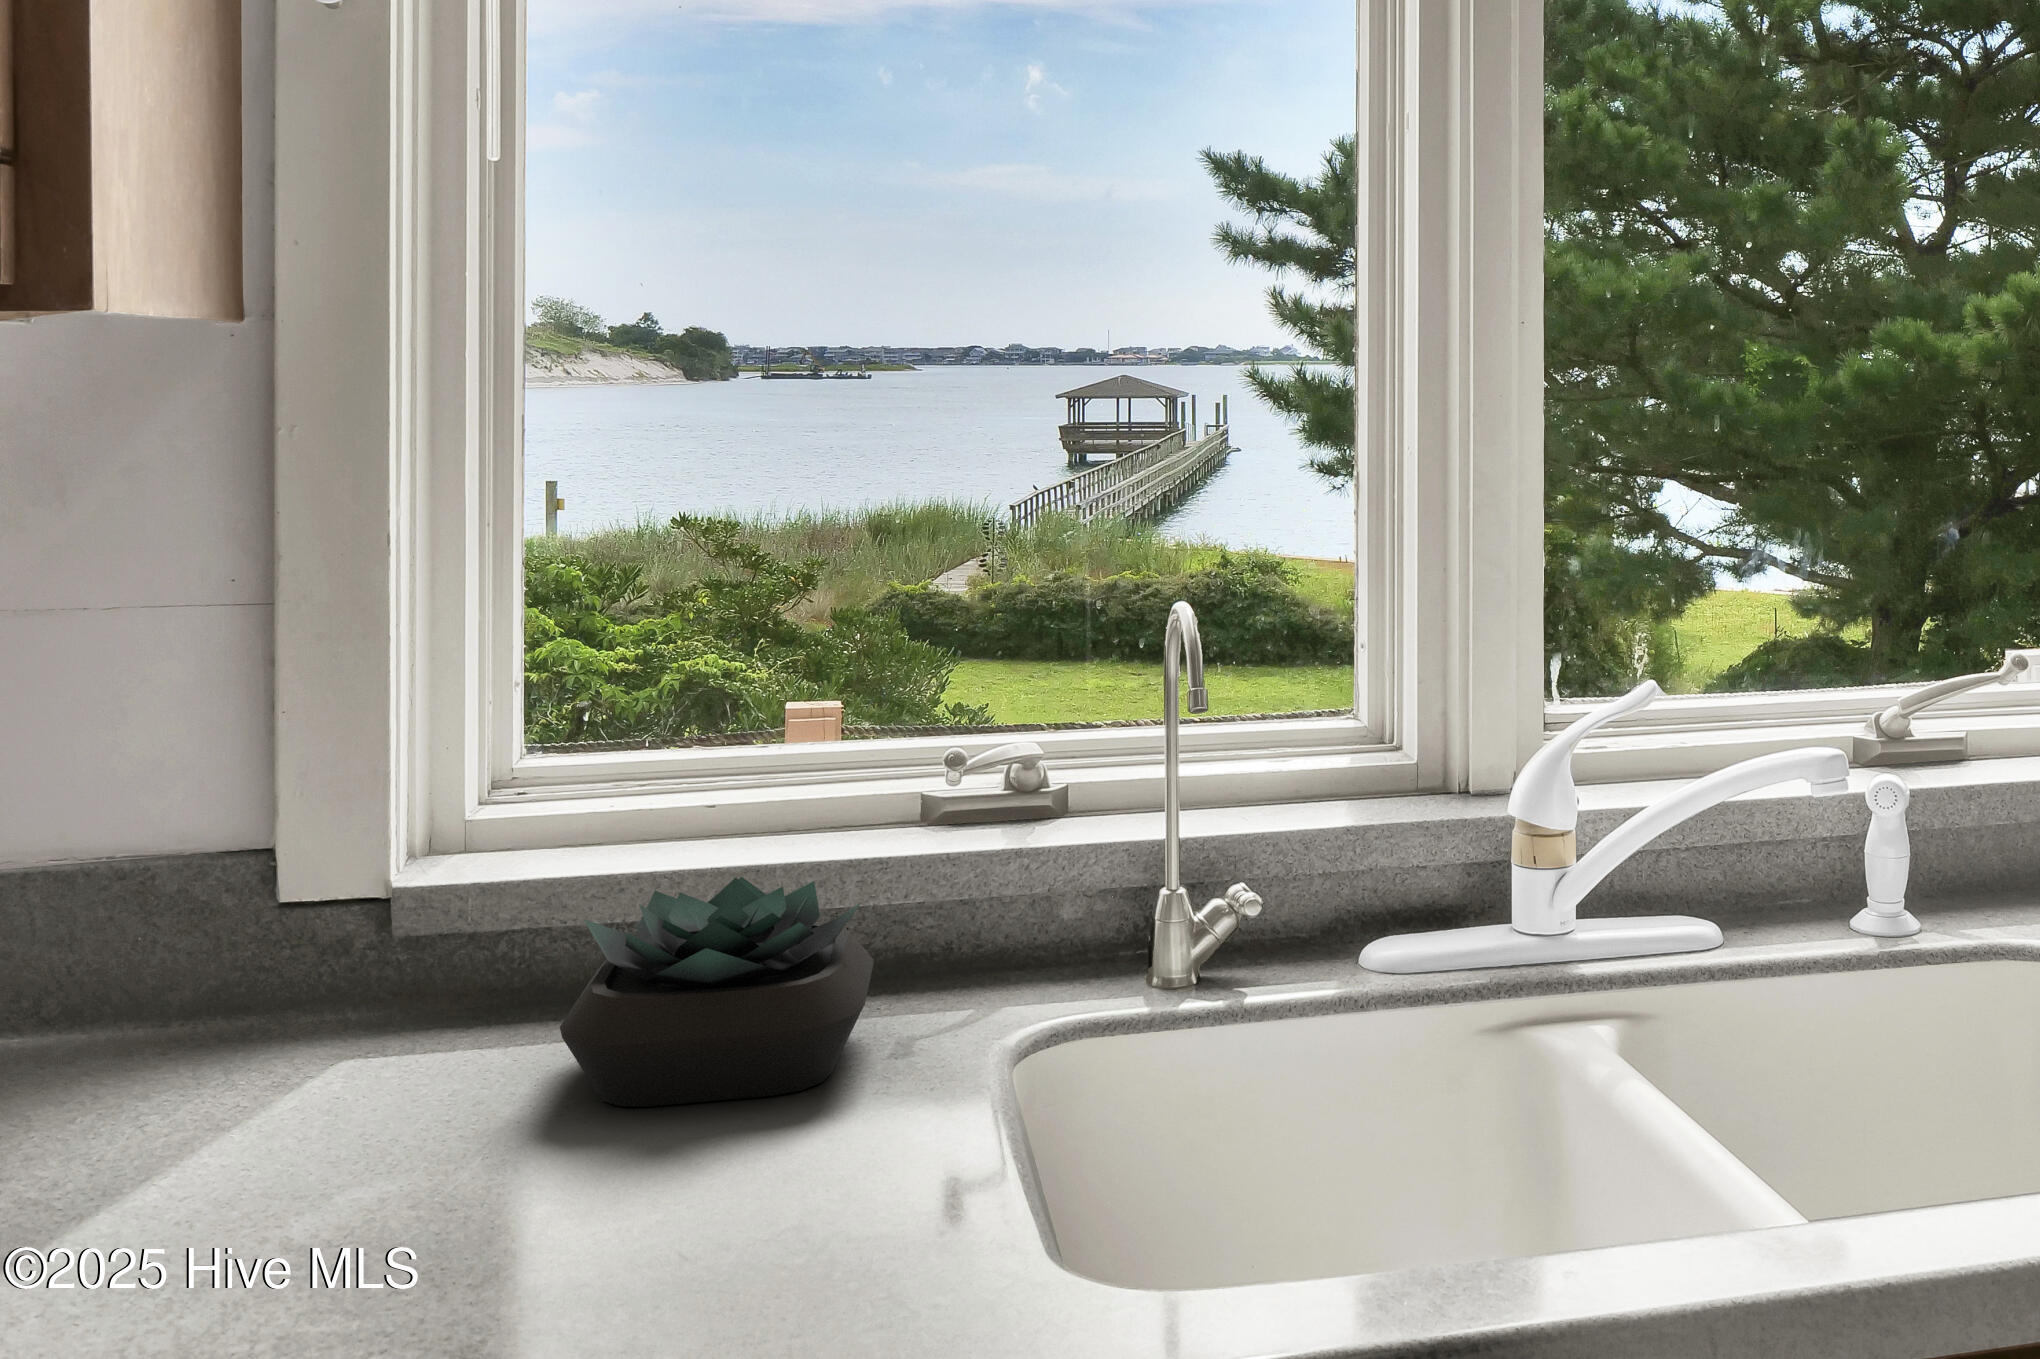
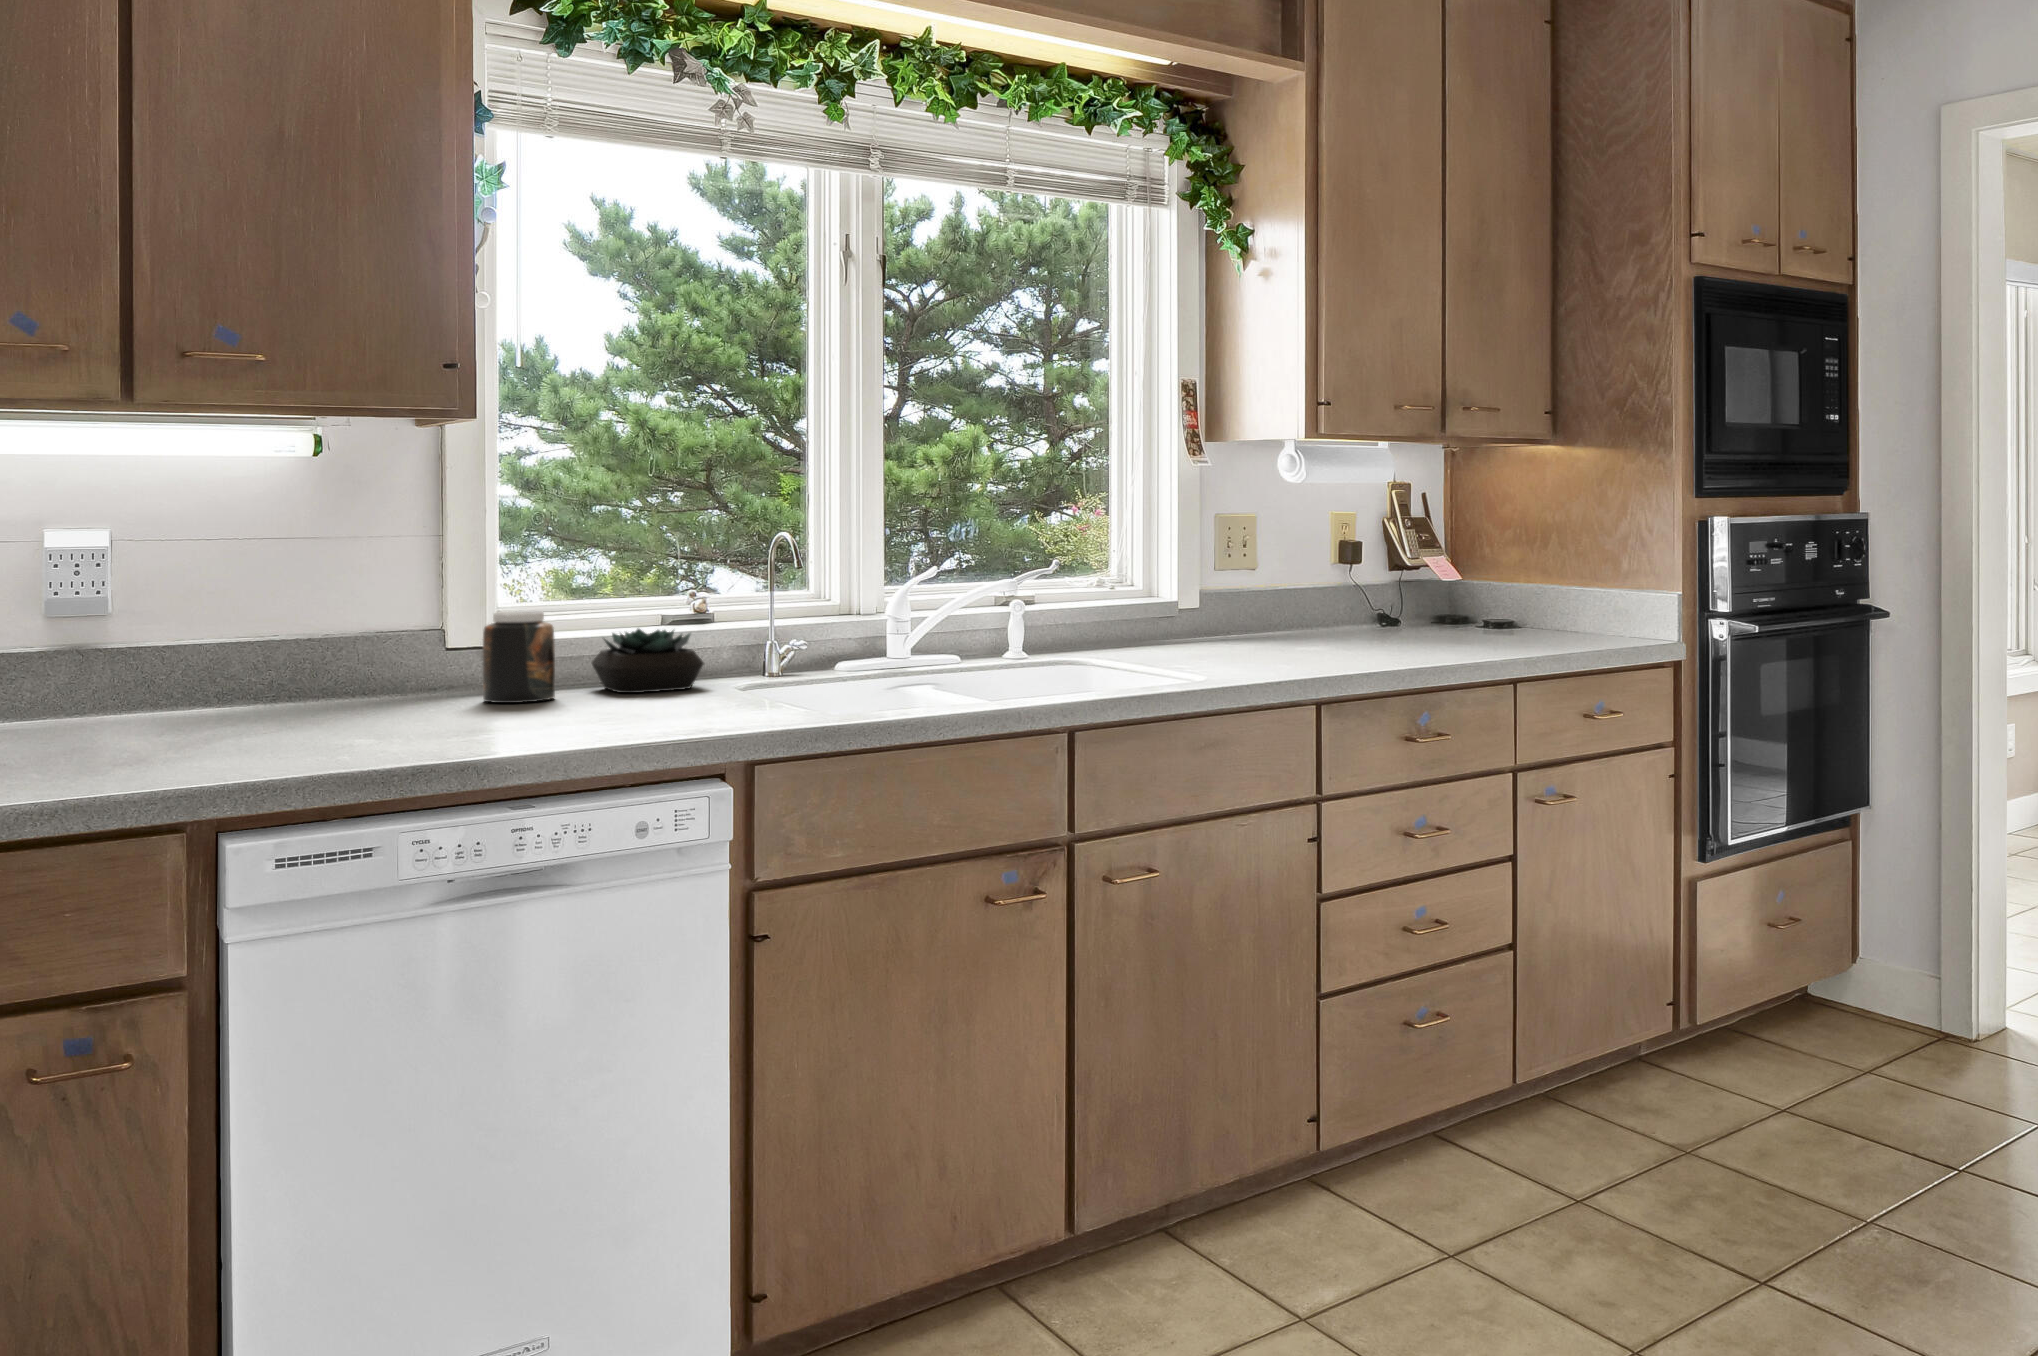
jar: none [177,854,400,1156] -> present [483,611,555,703]

